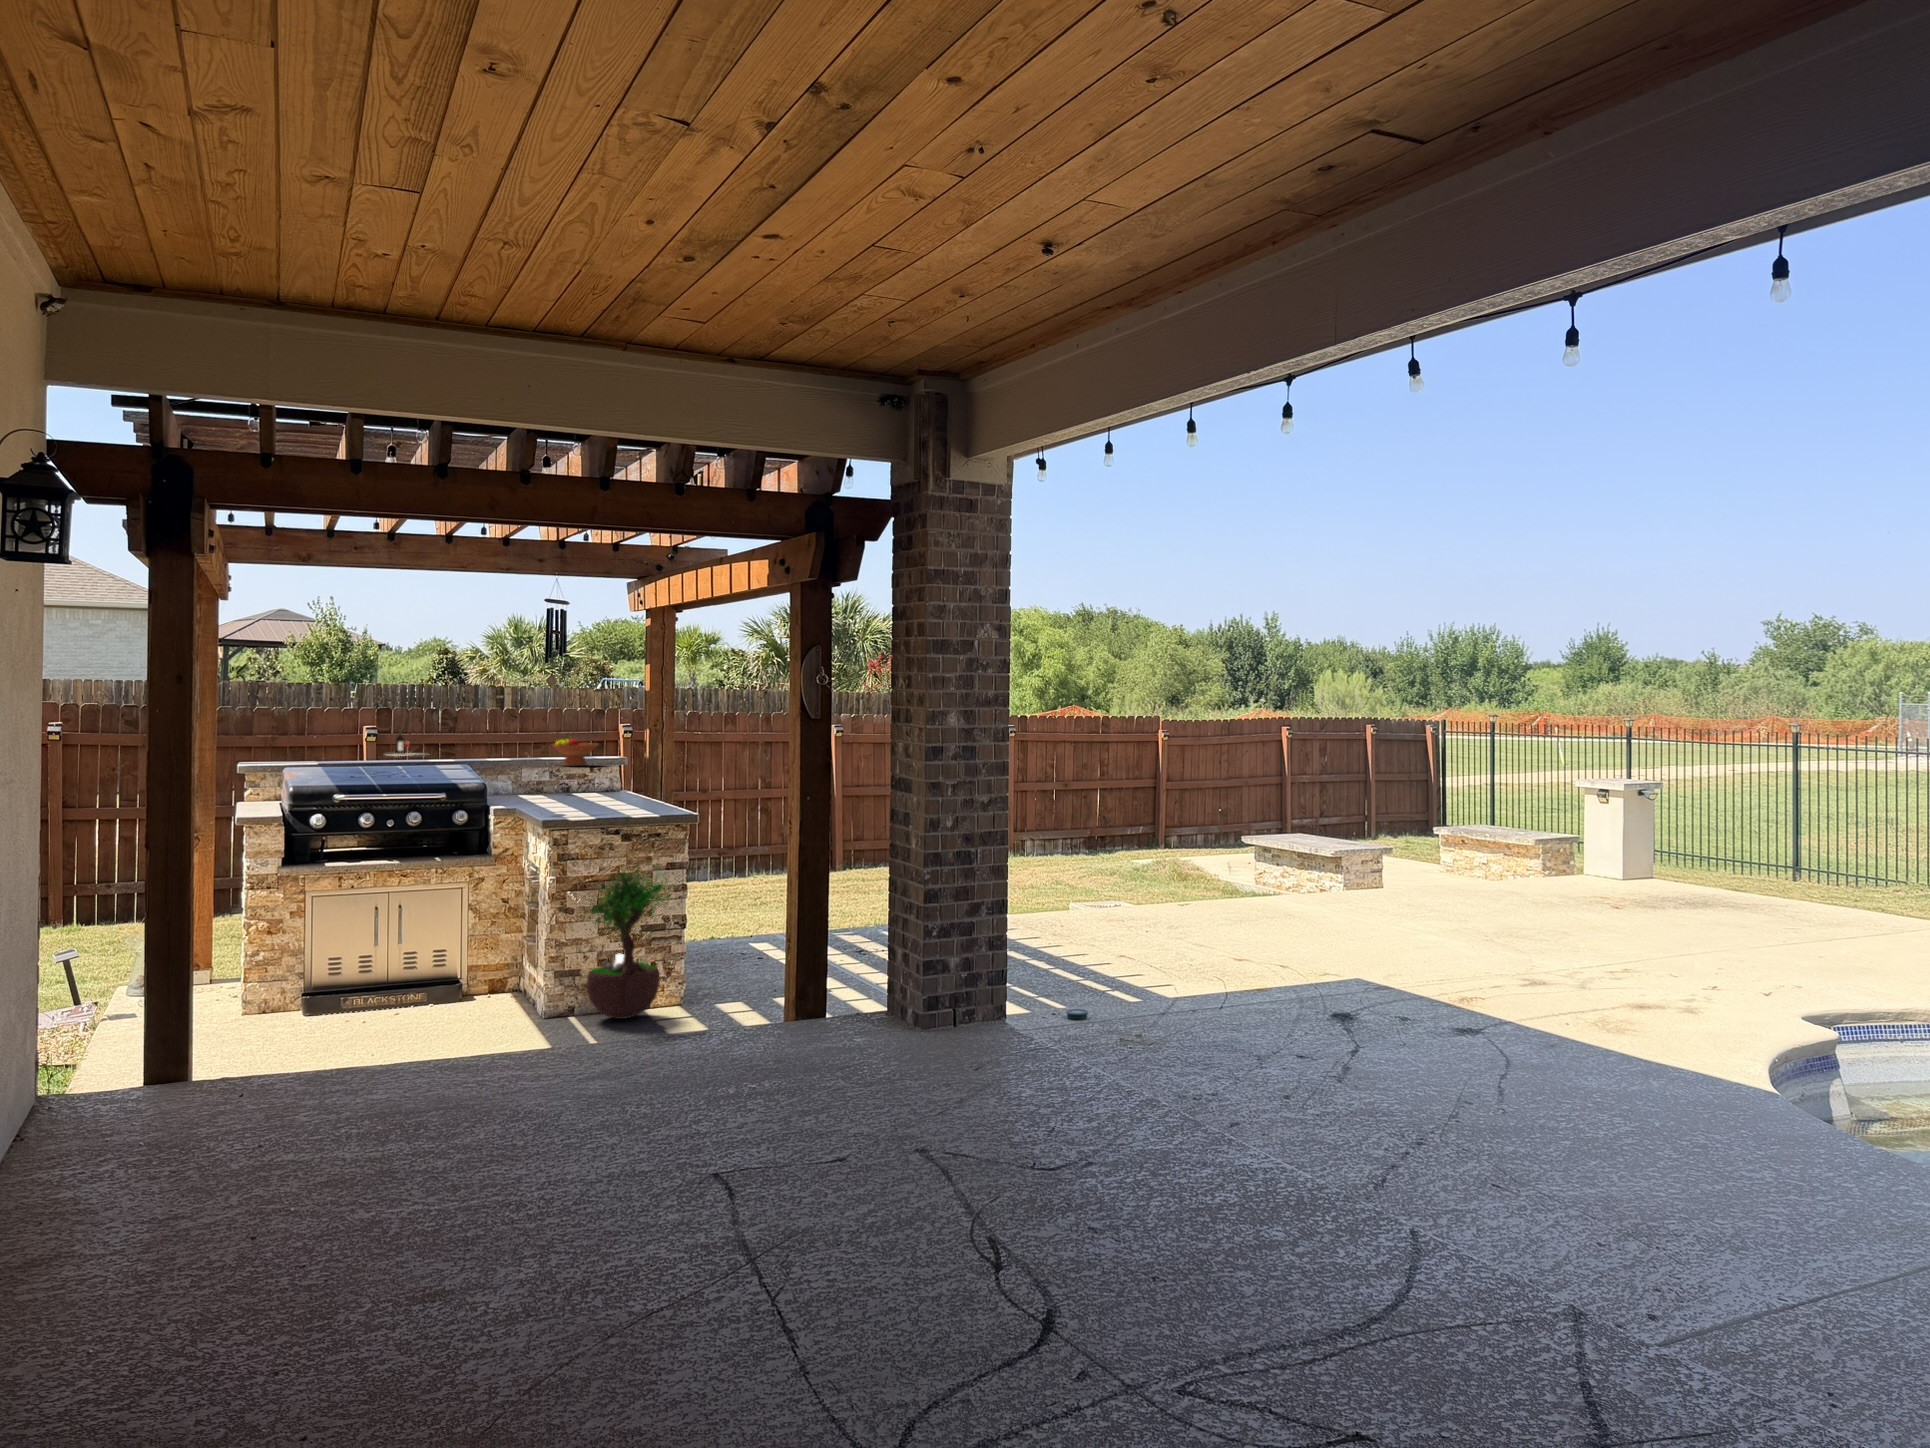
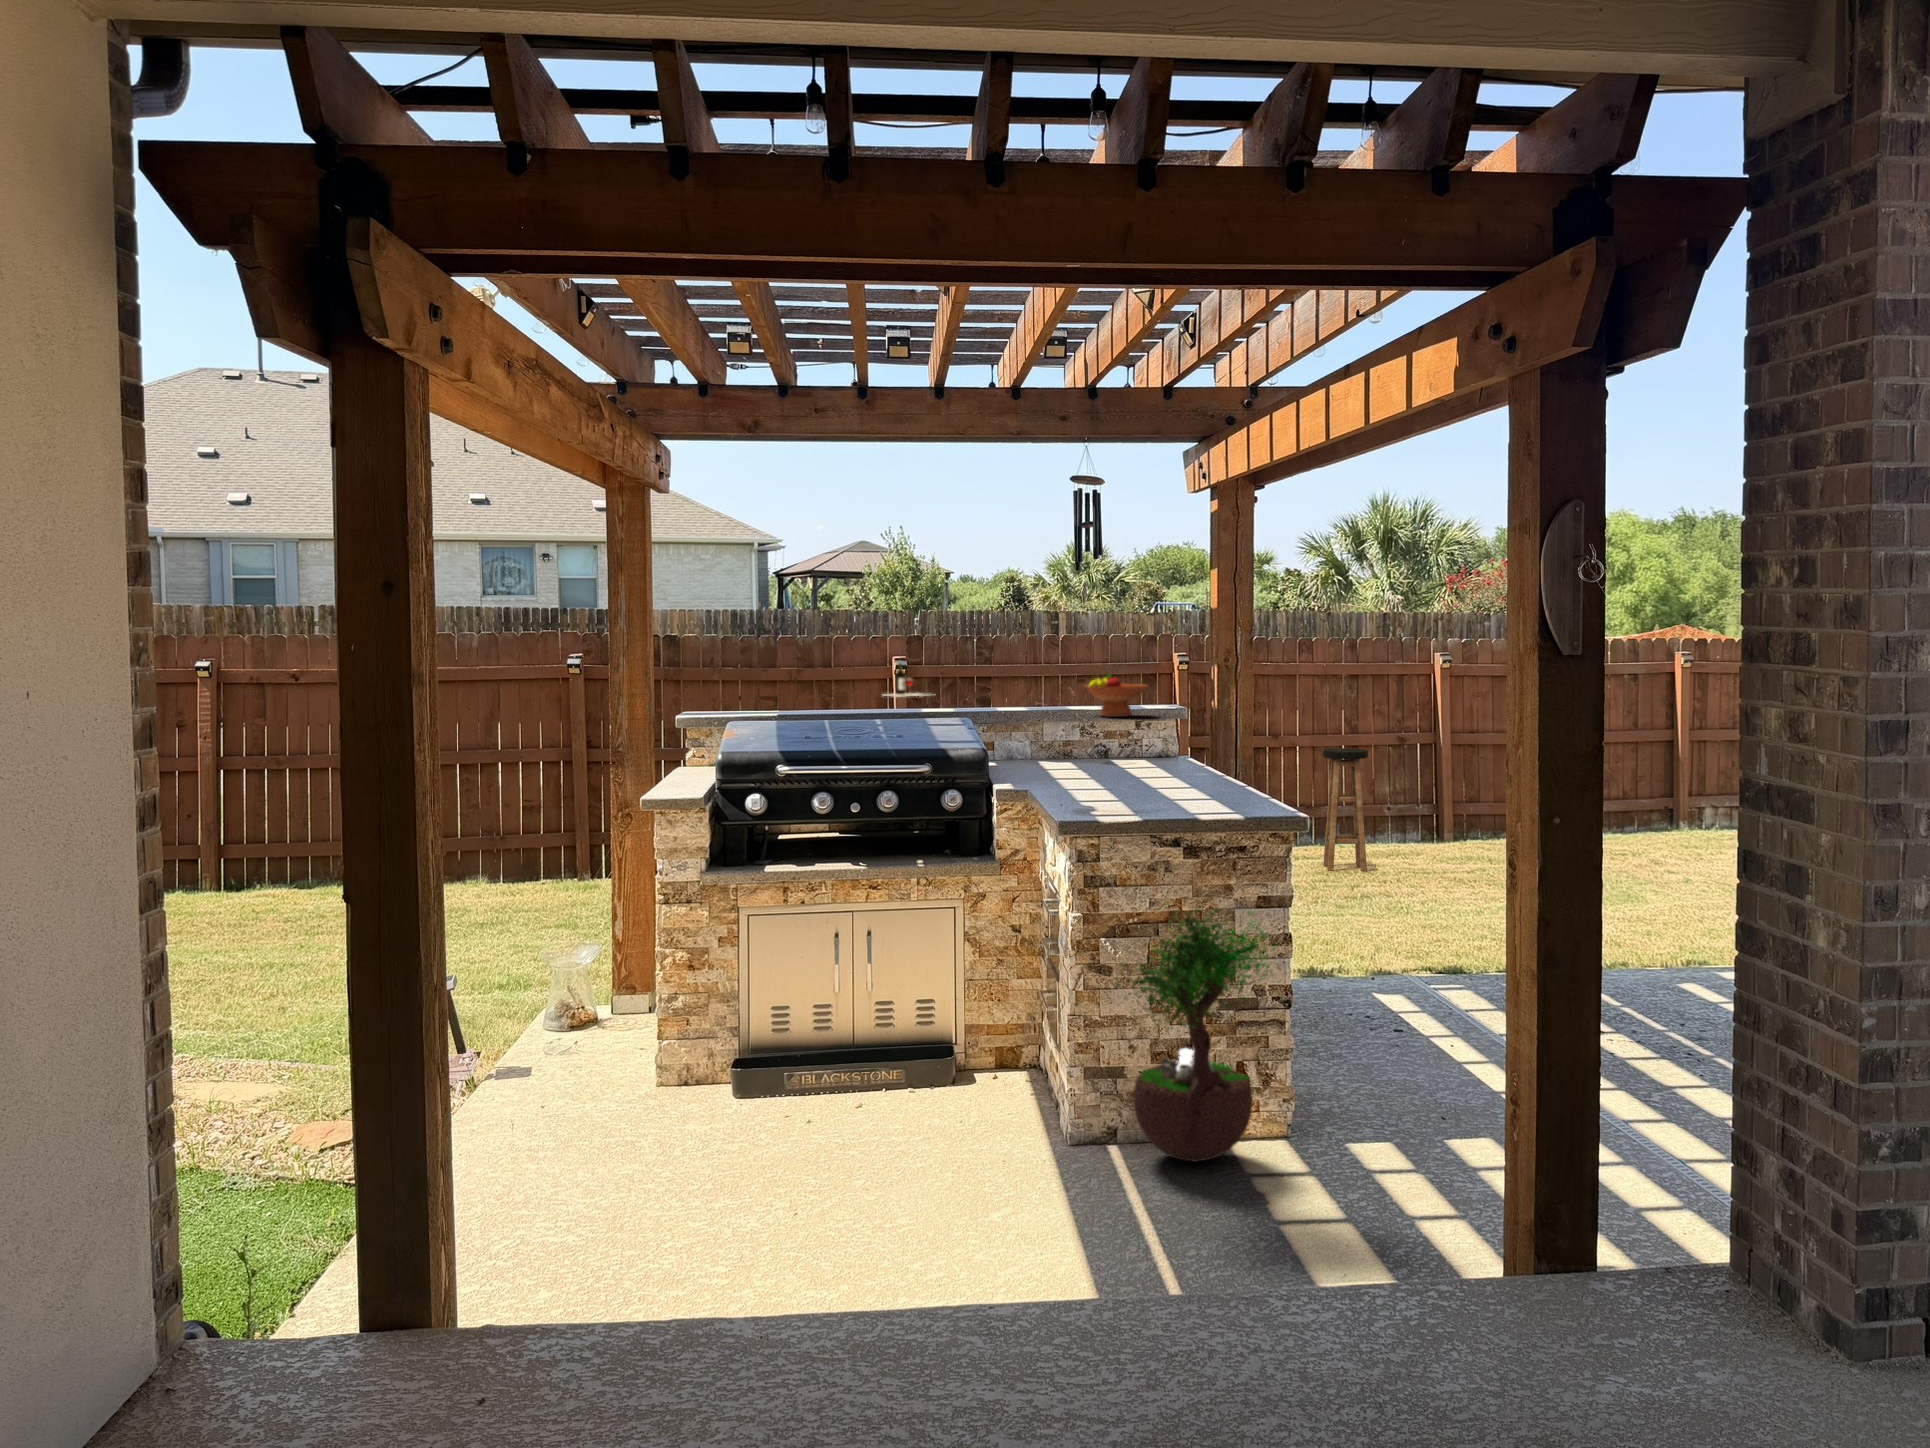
bar stool: none [730,792,762,881] -> present [1323,748,1368,872]

